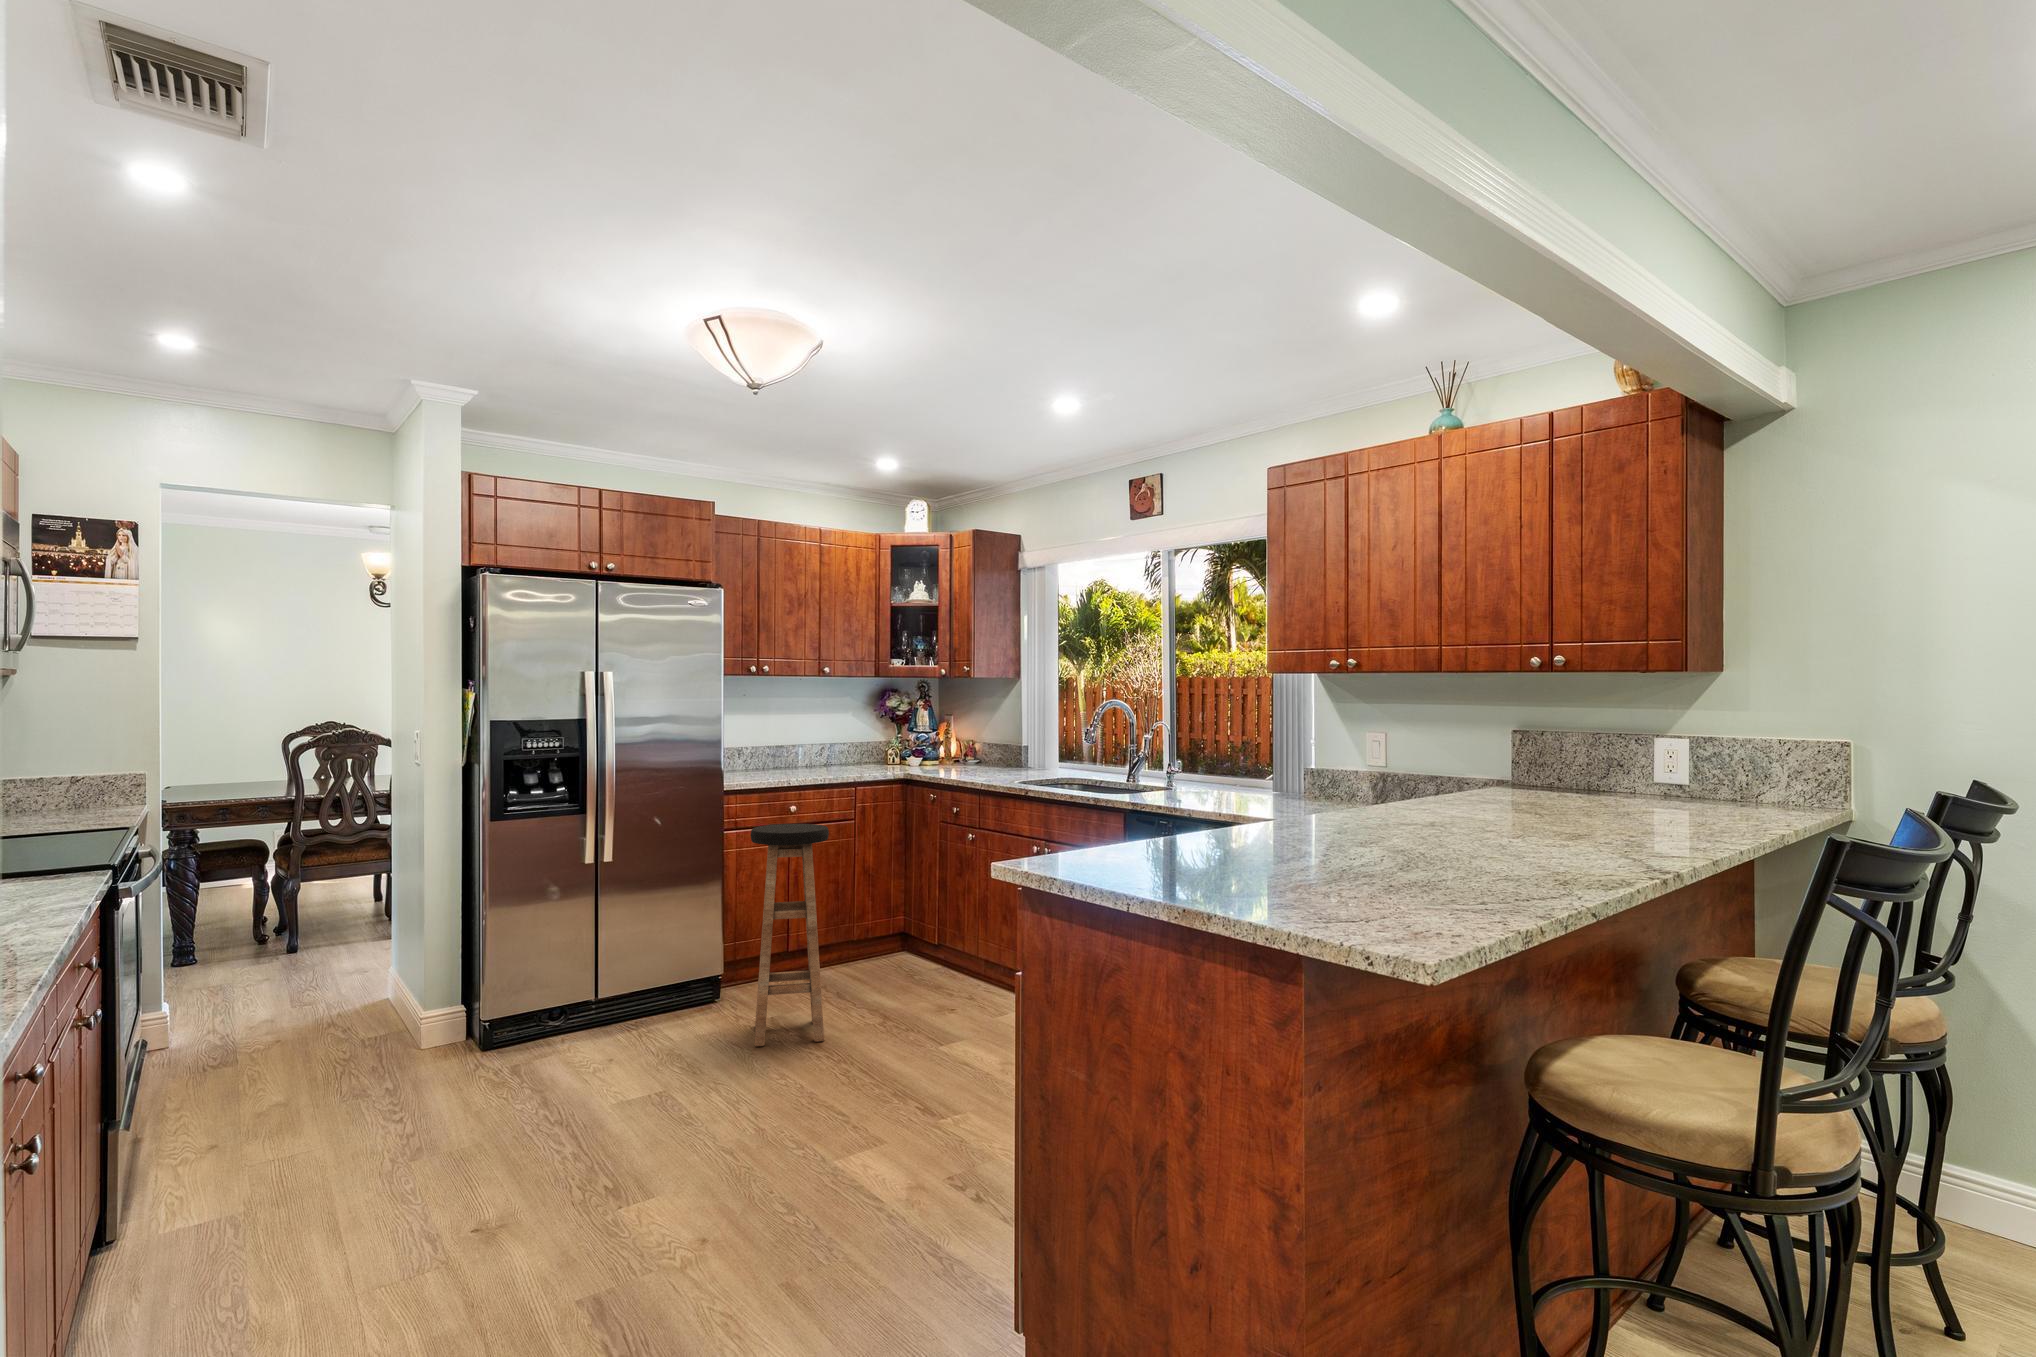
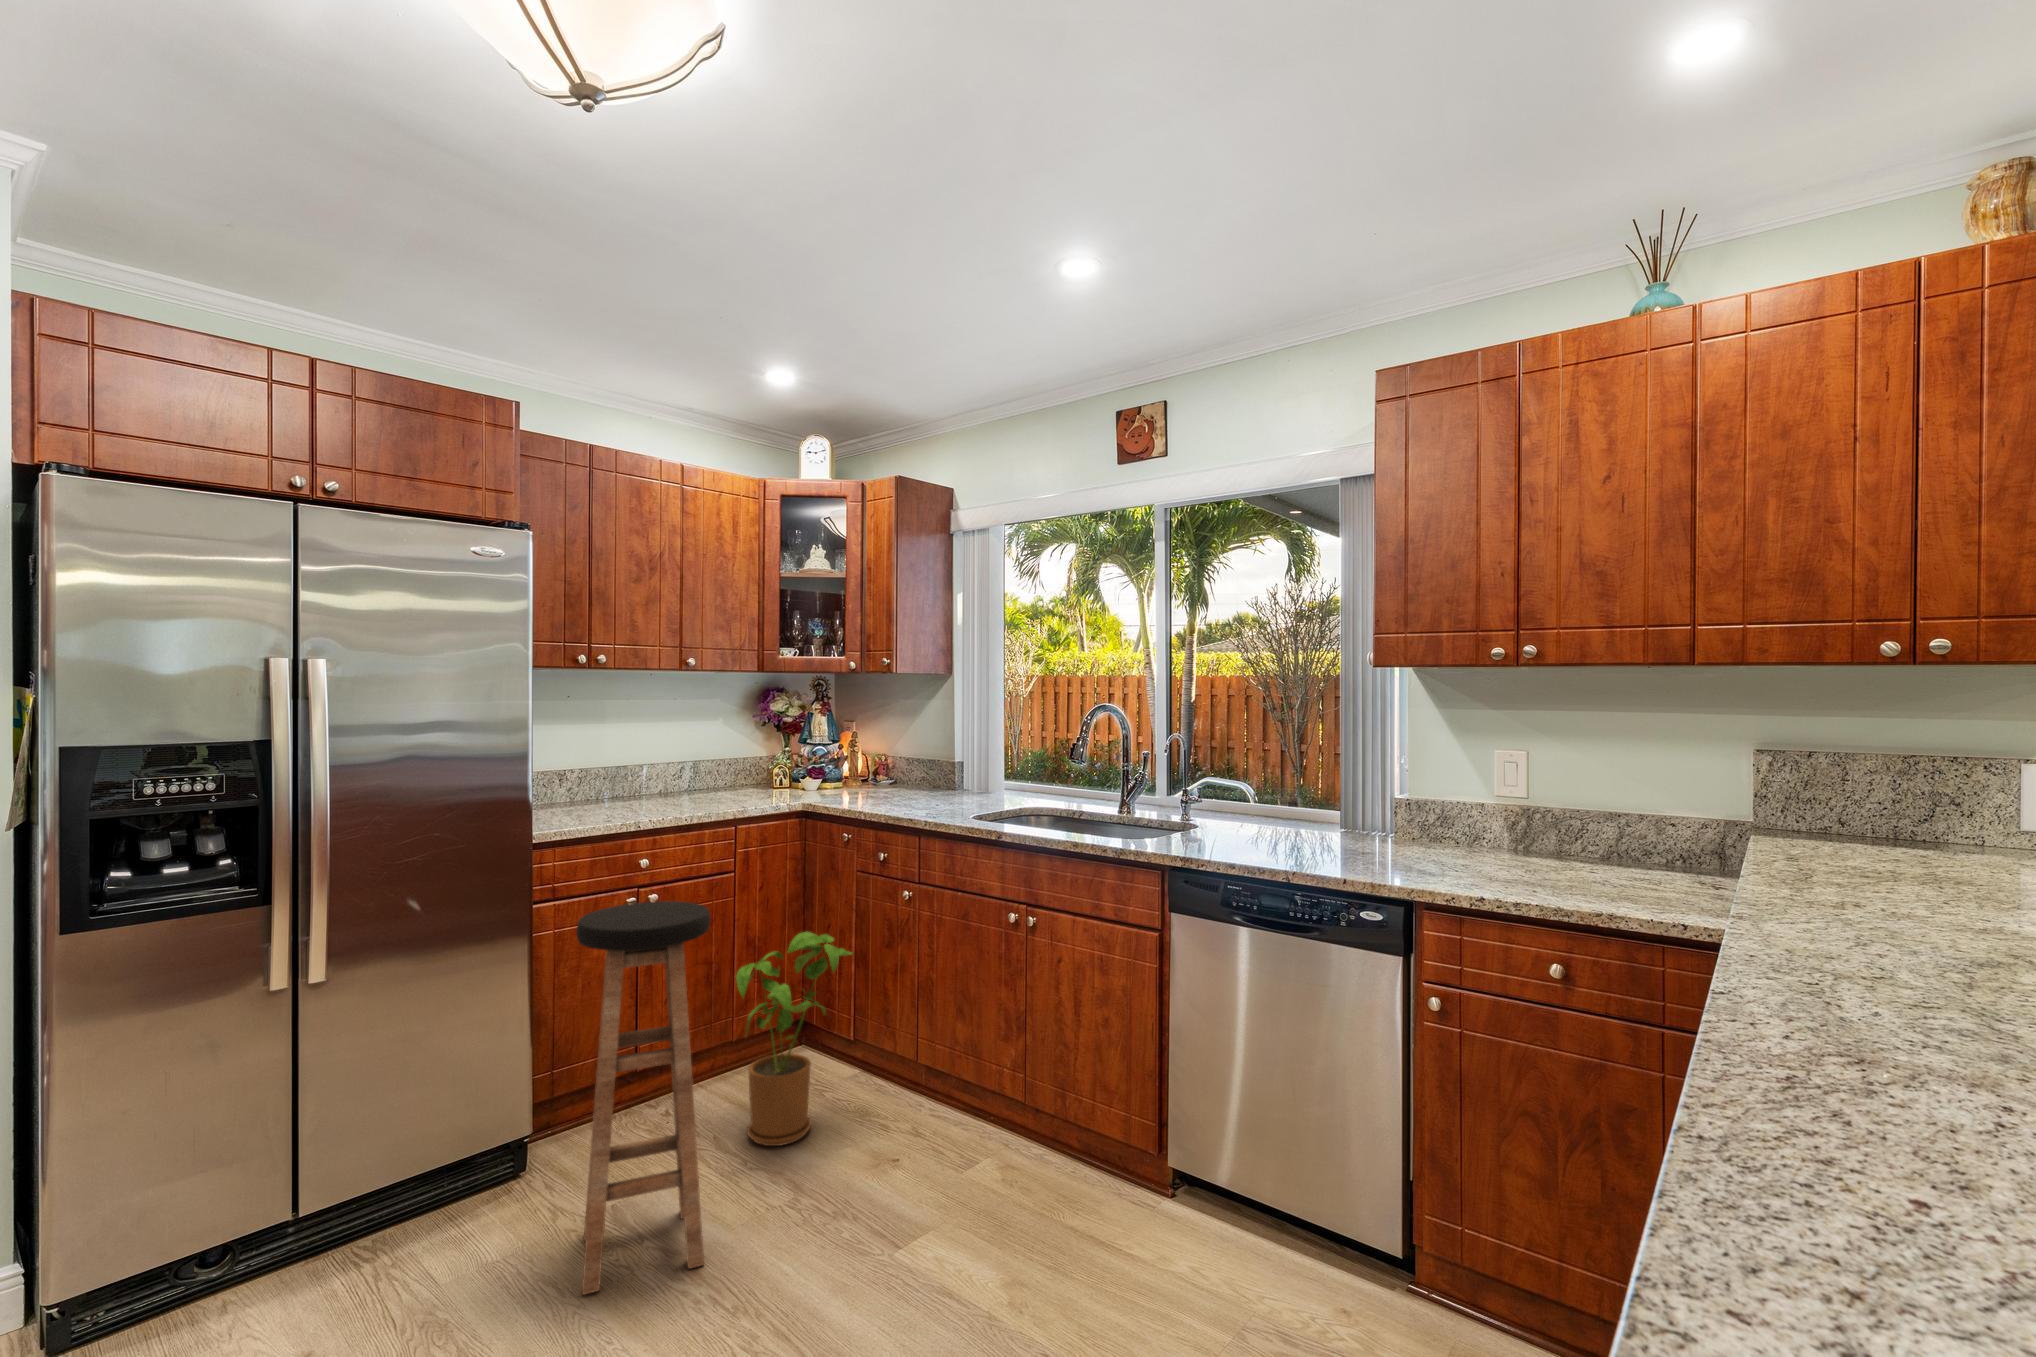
house plant: none [851,856,931,998] -> present [736,932,852,1146]

